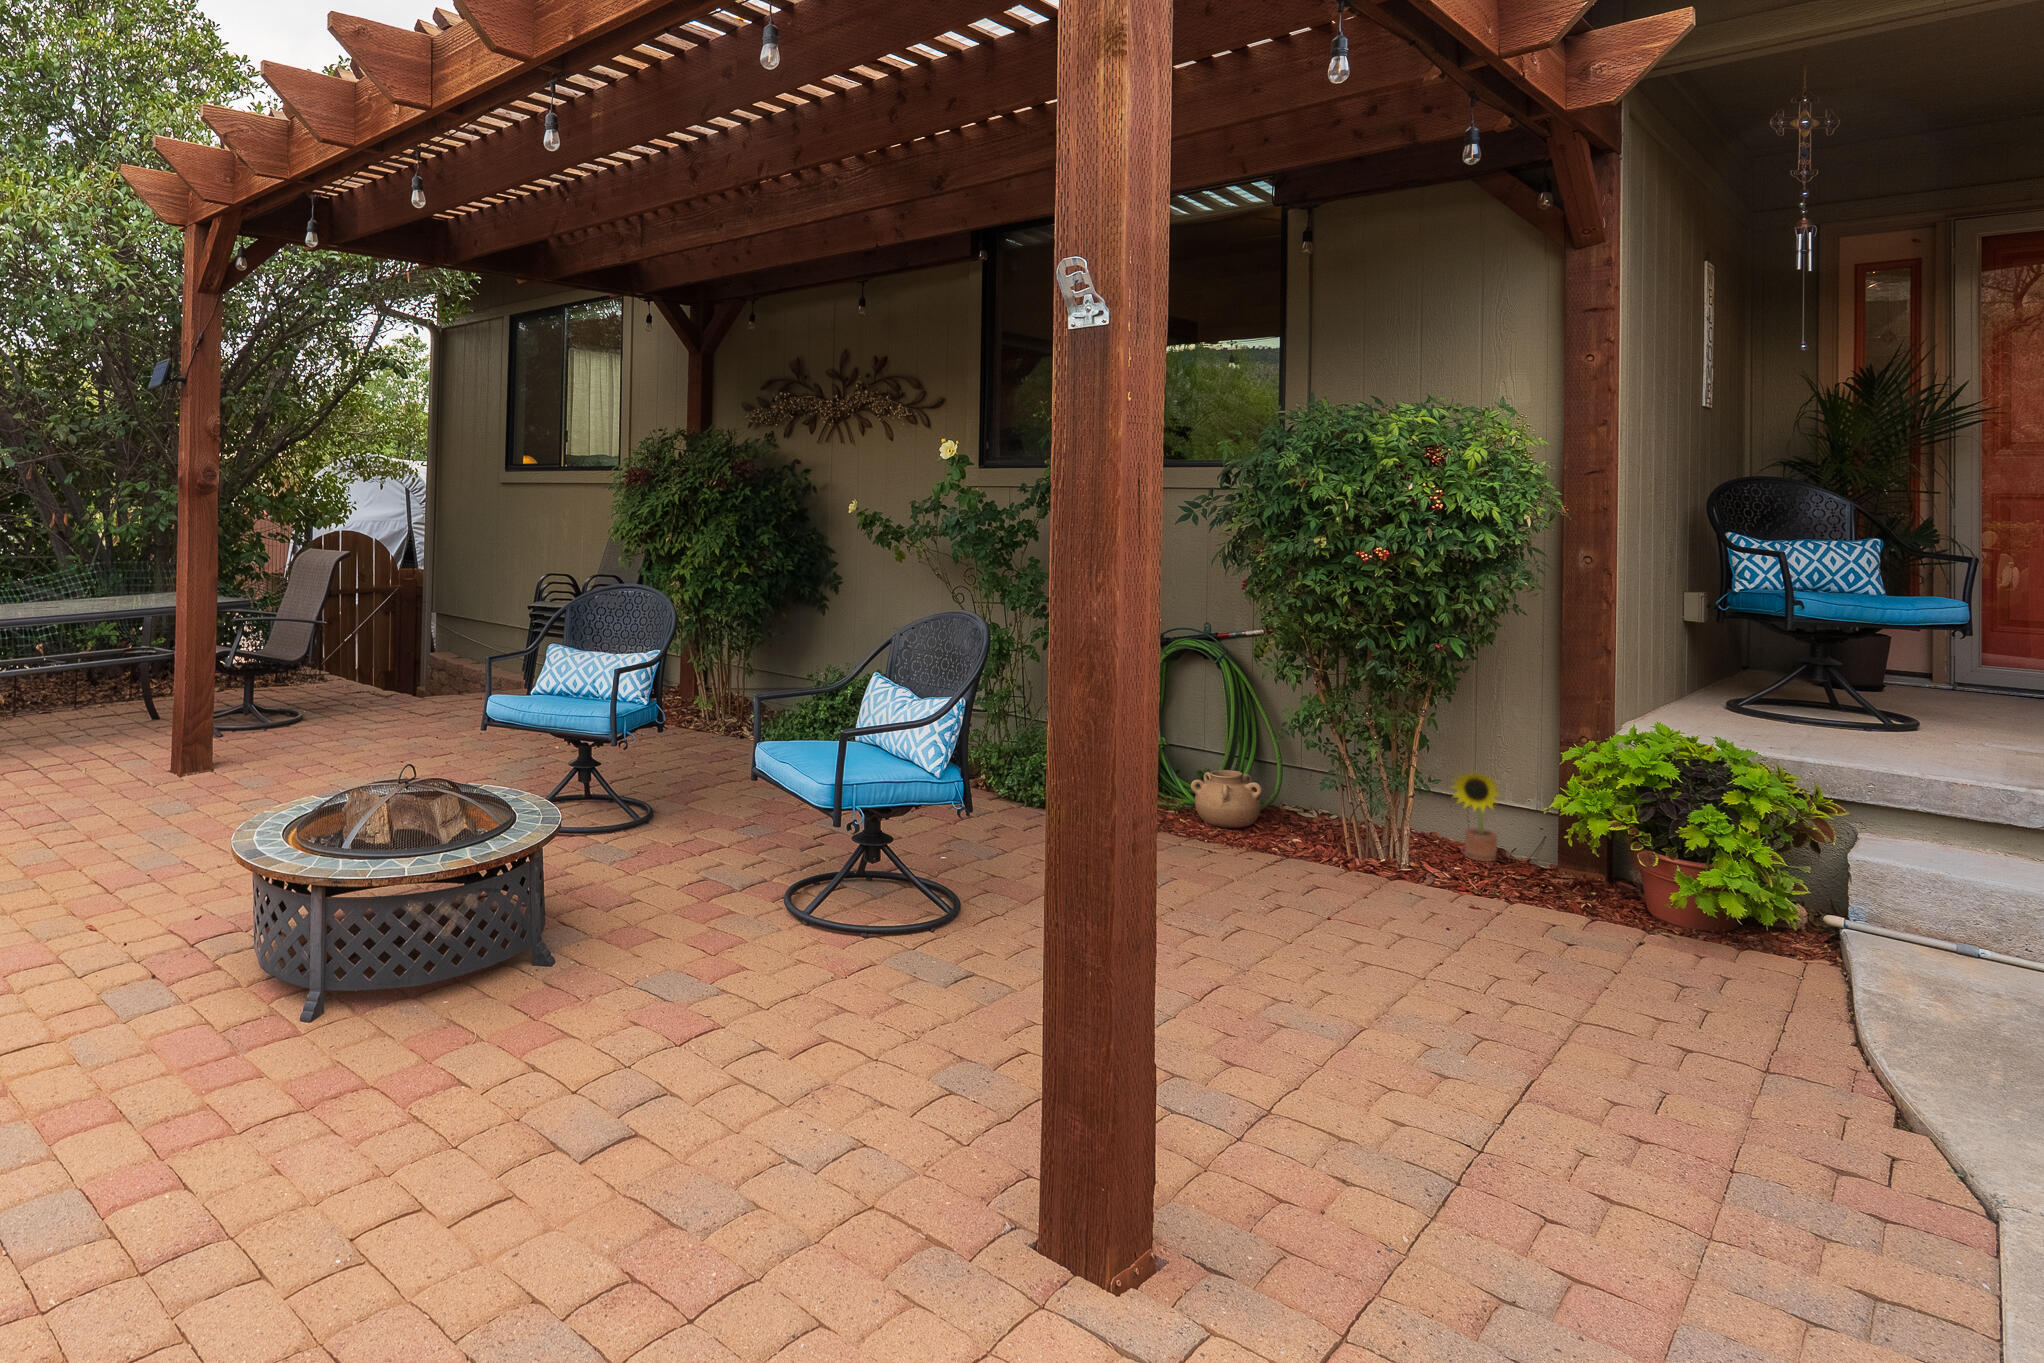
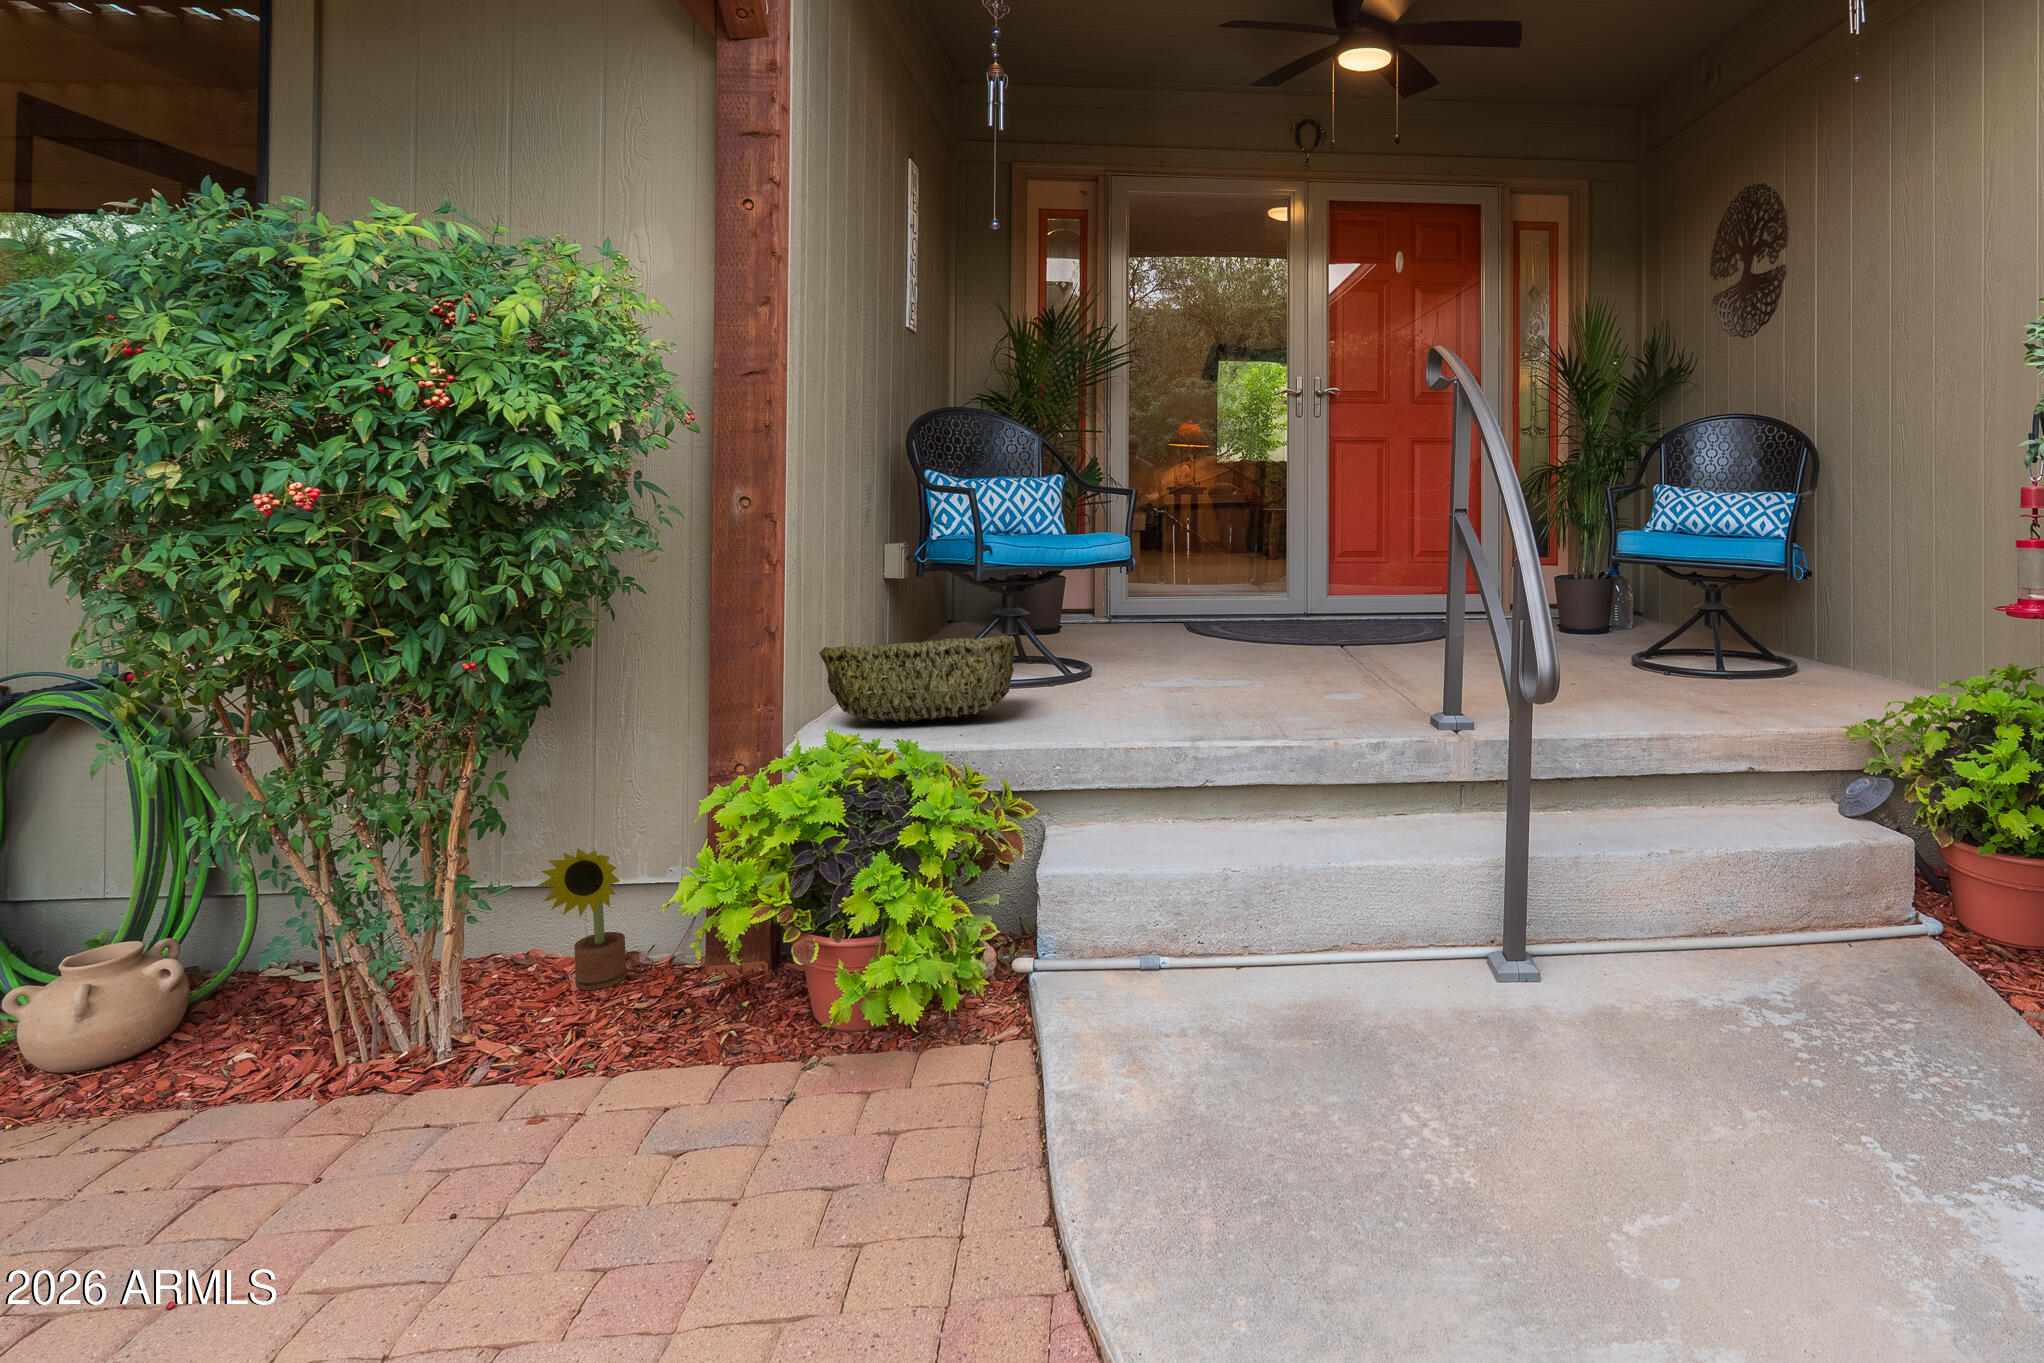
woven basket: none [1643,668,1826,739] -> present [819,636,1016,722]

